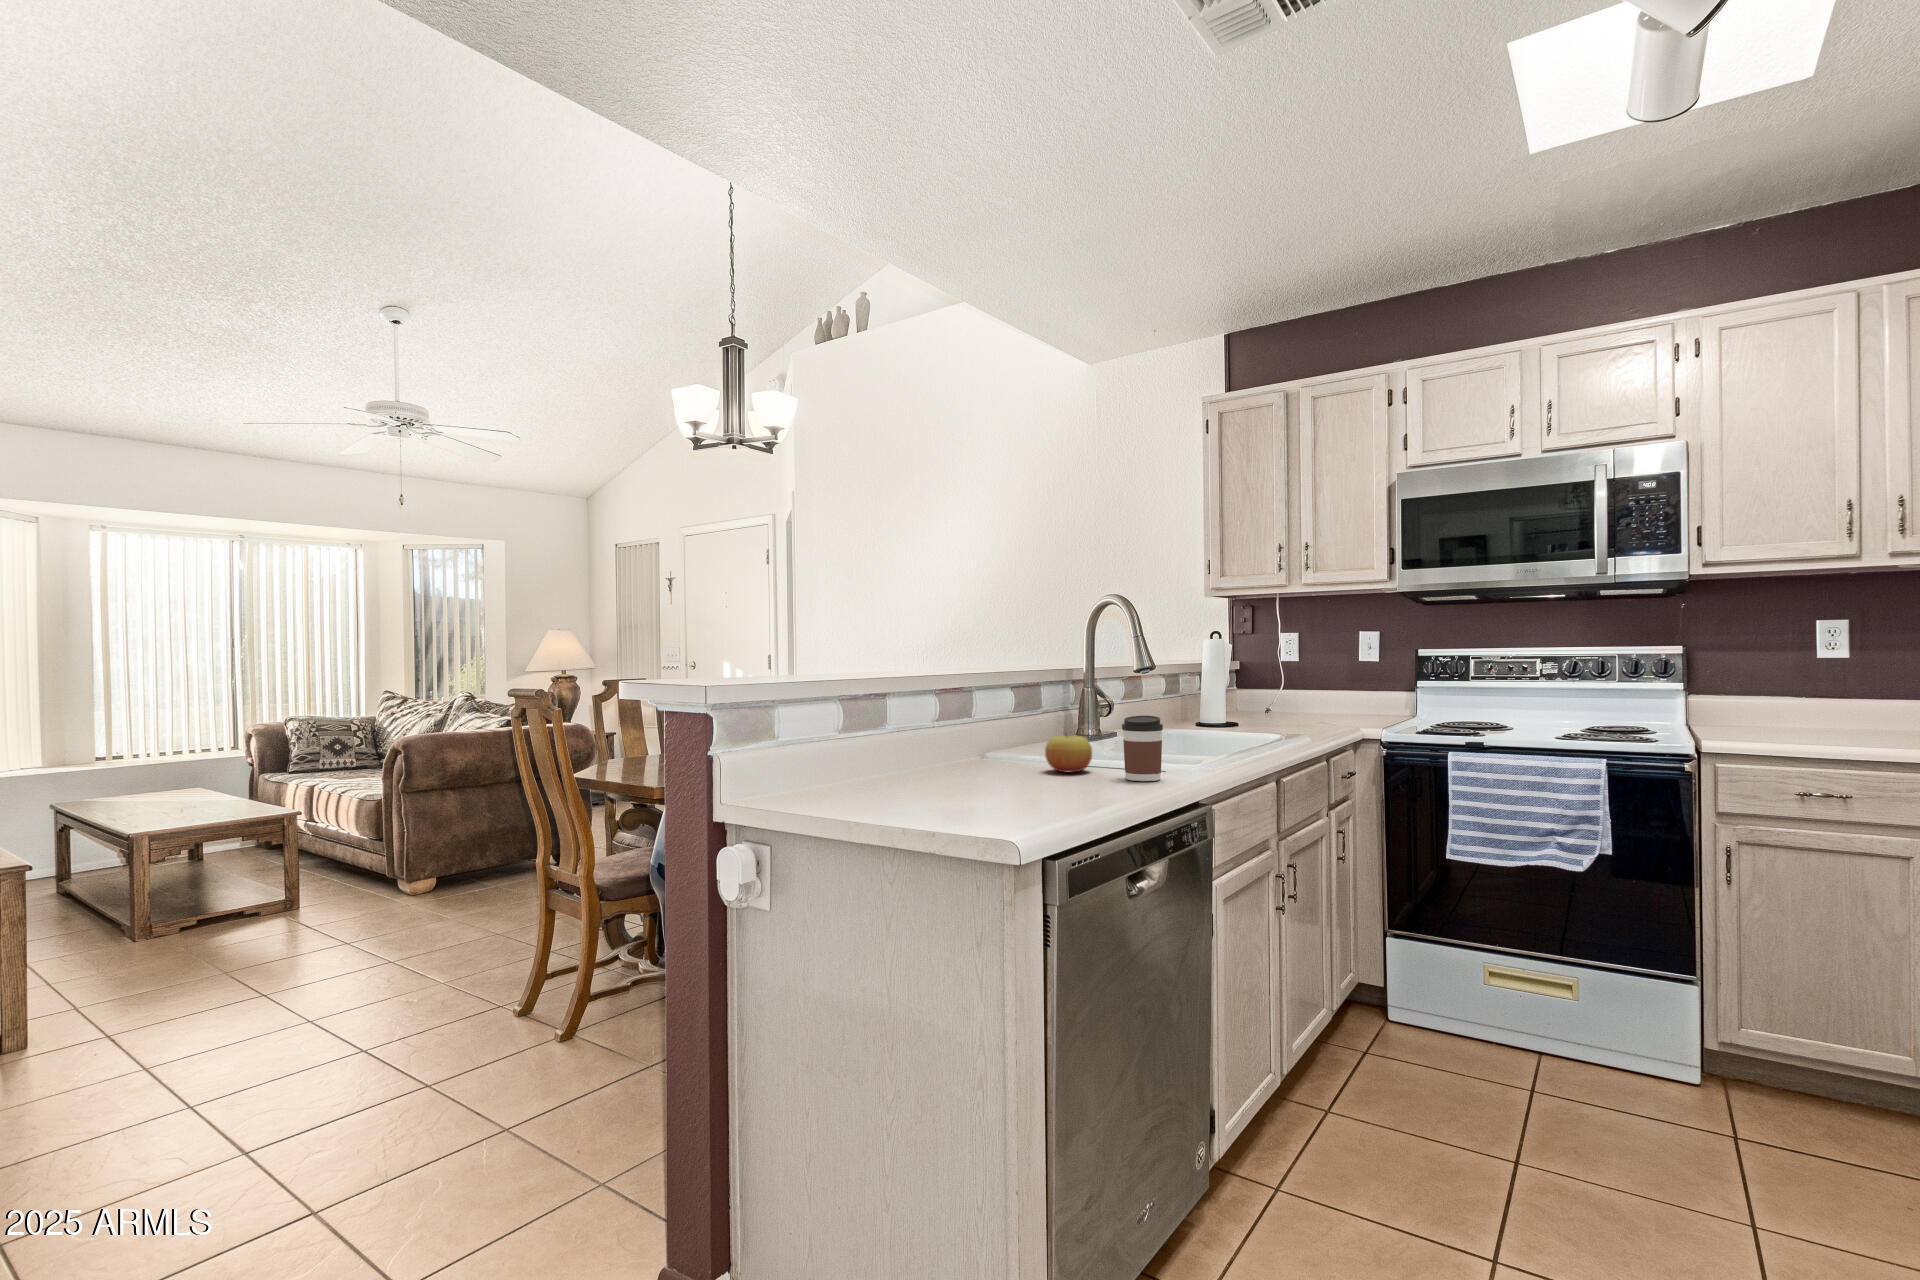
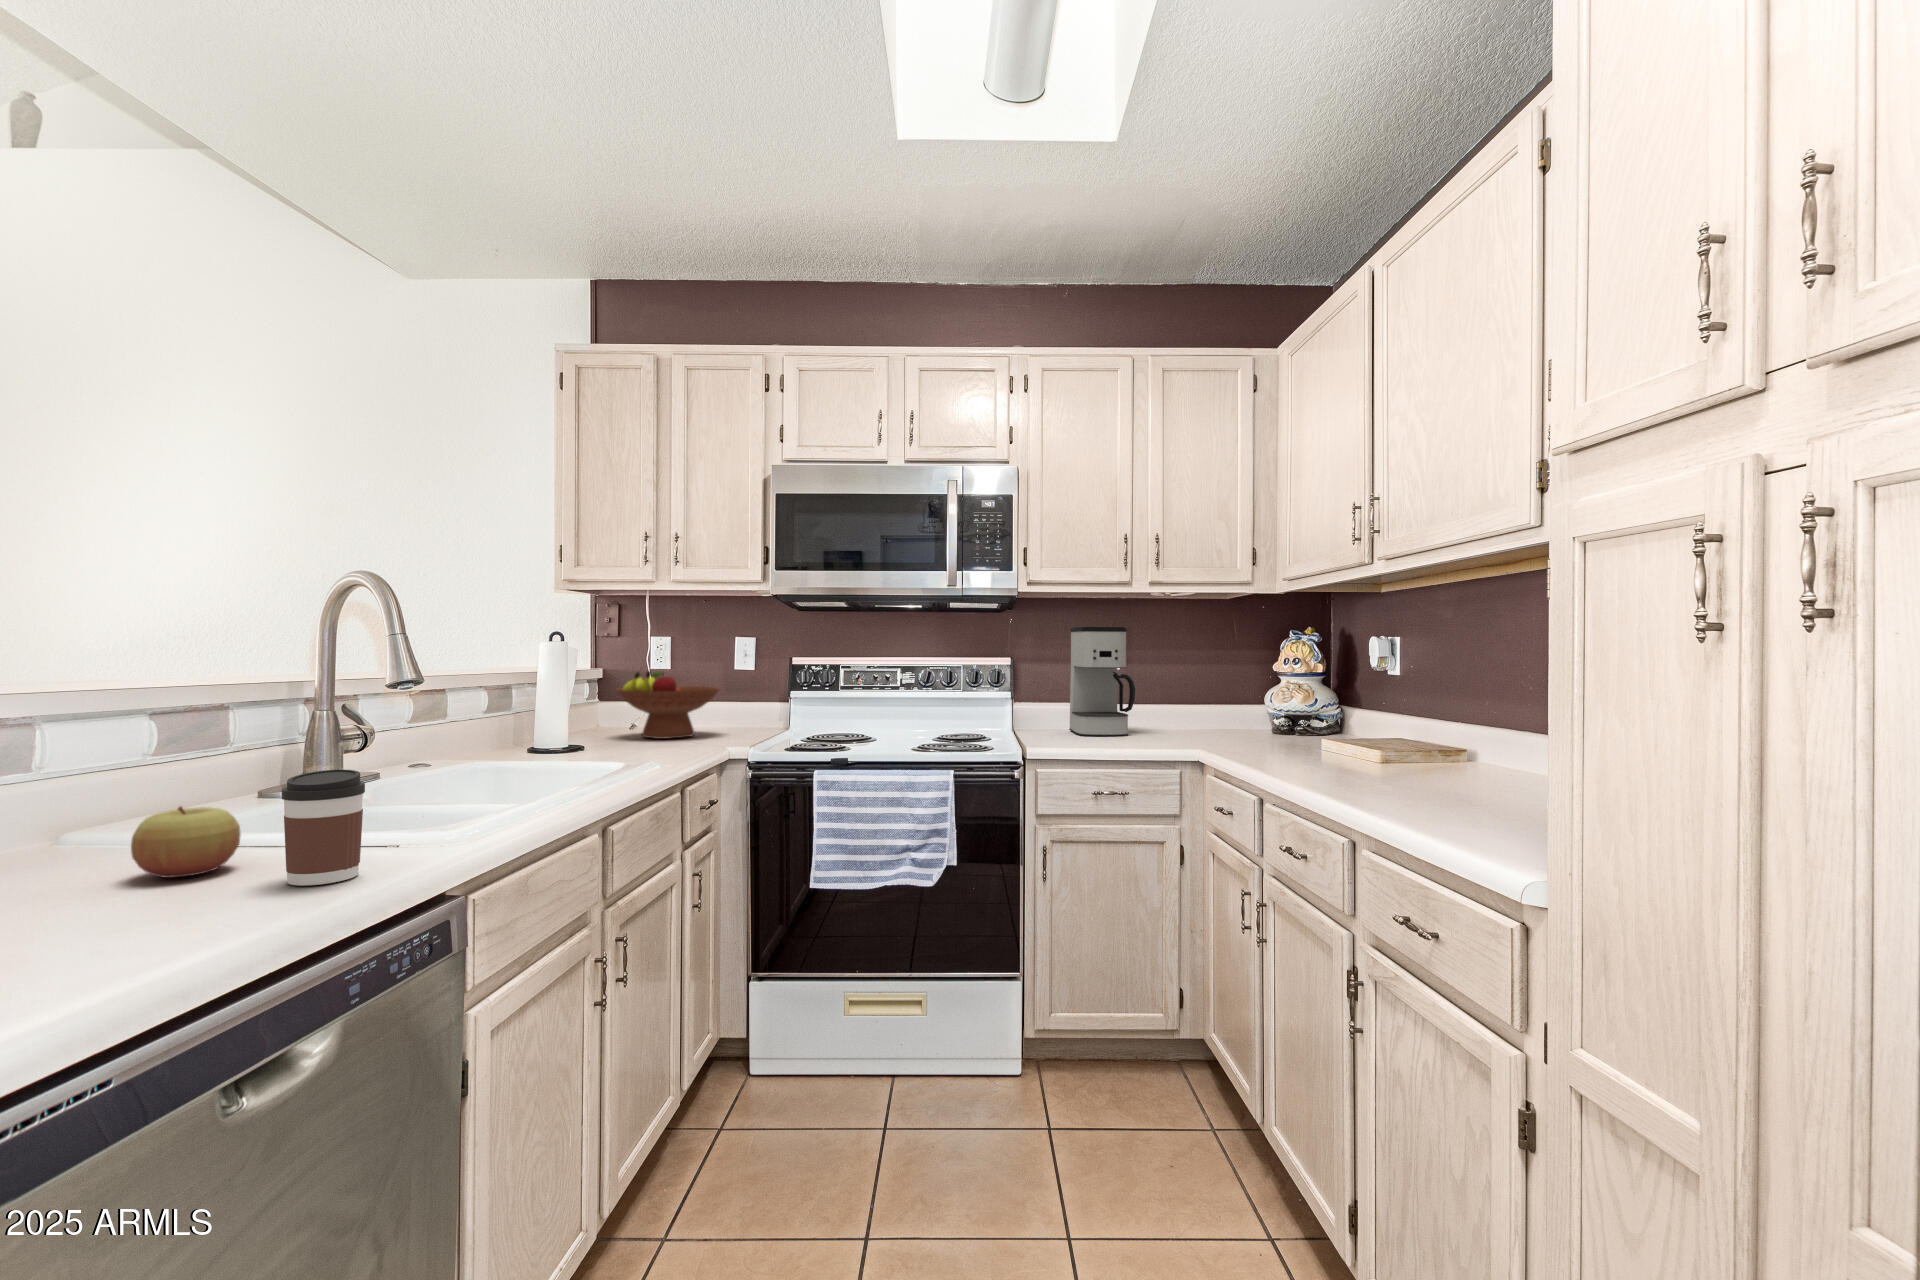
coffee maker: none [1769,609,1871,736] -> present [1069,627,1135,736]
fruit bowl: none [1256,661,1350,720] -> present [616,671,720,739]

